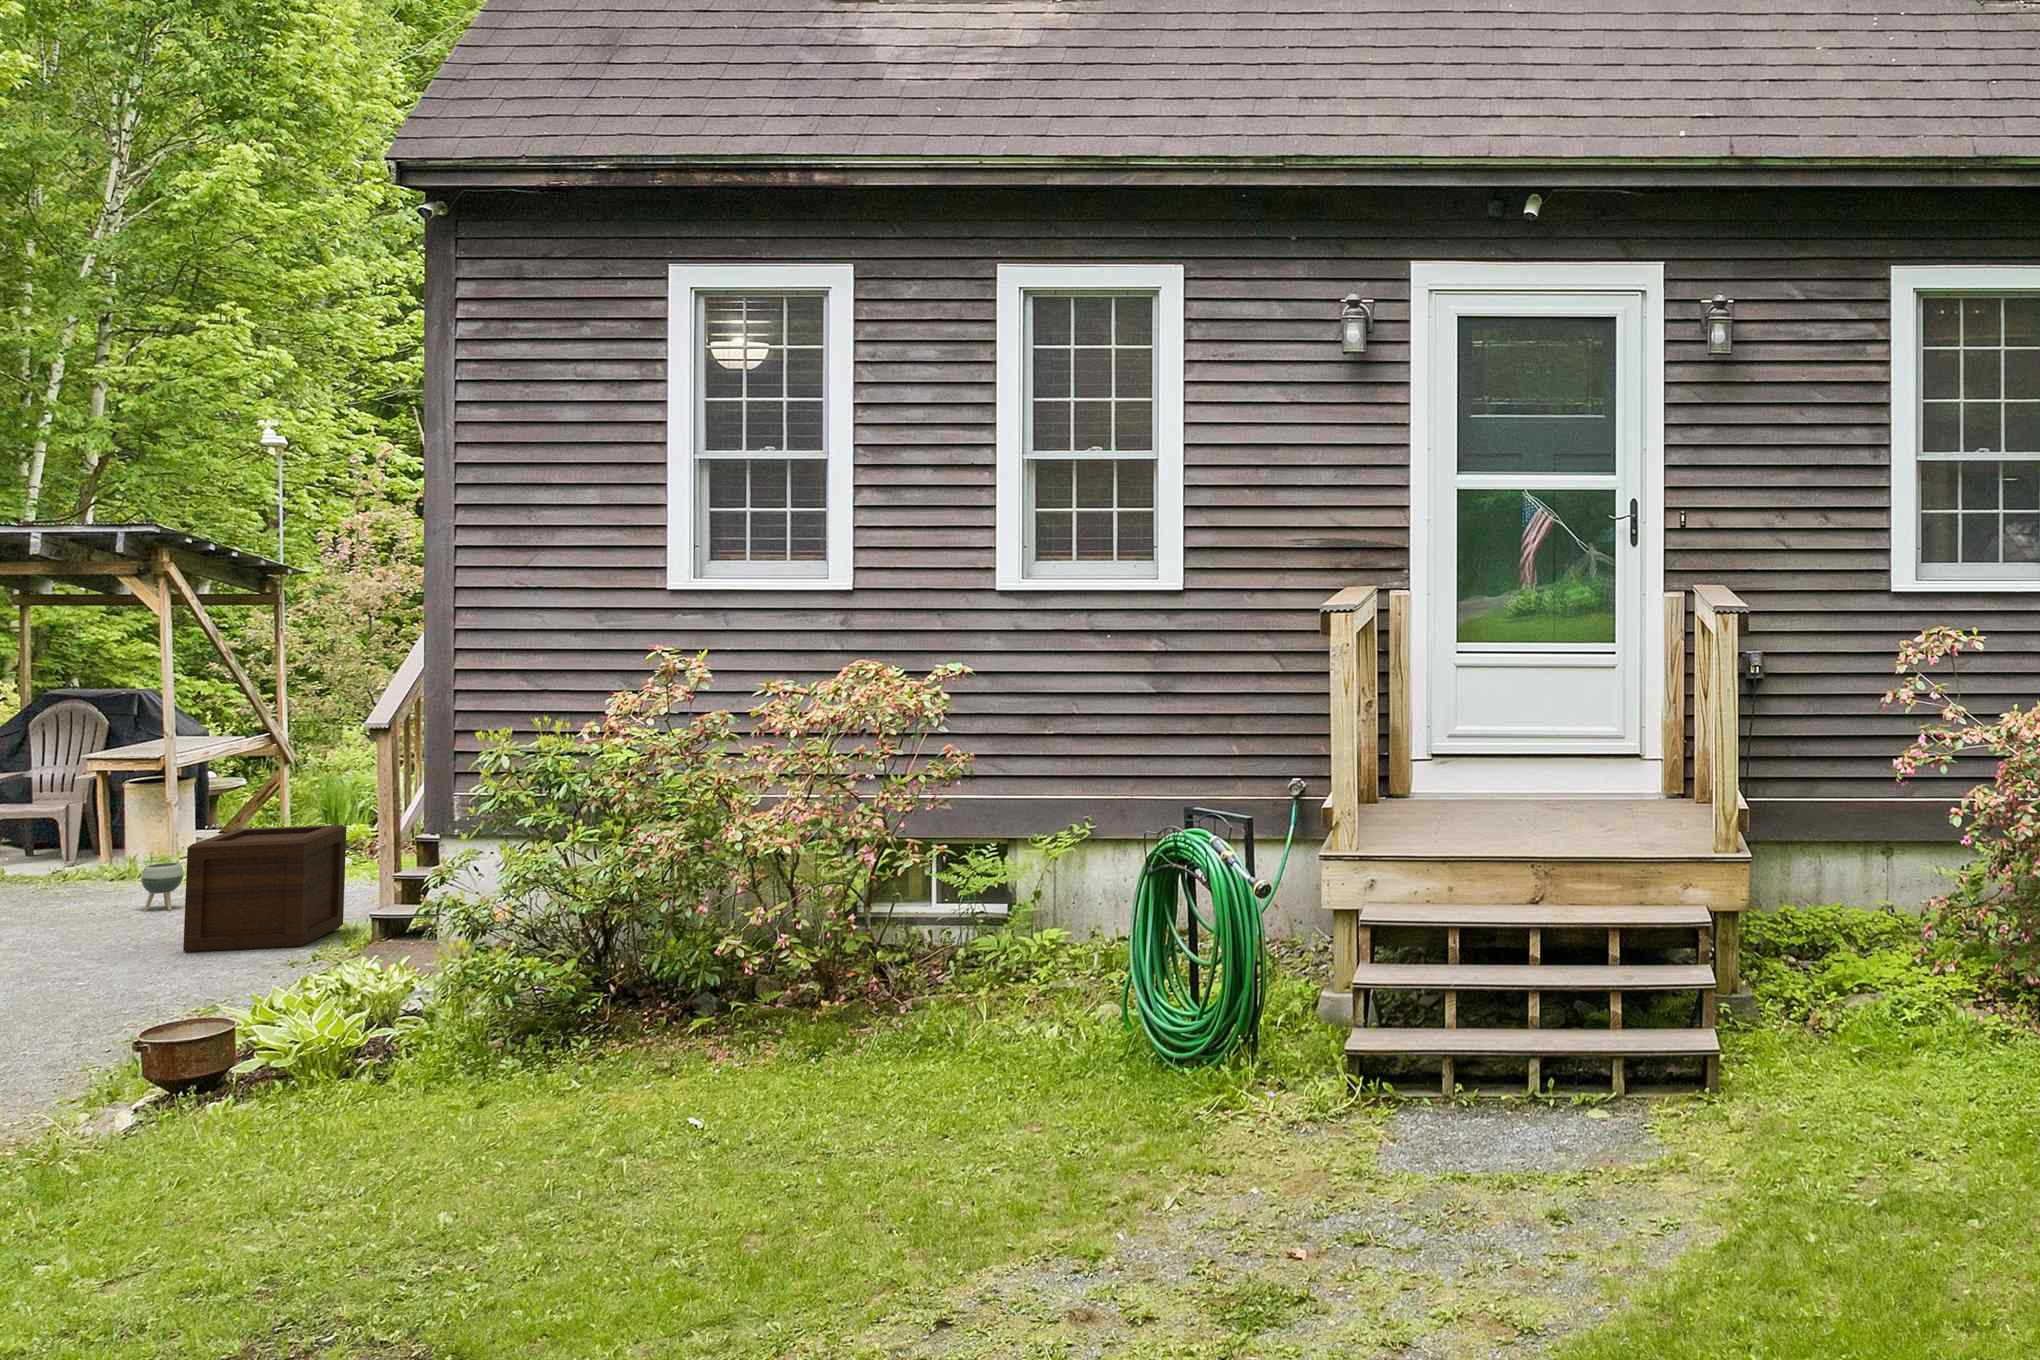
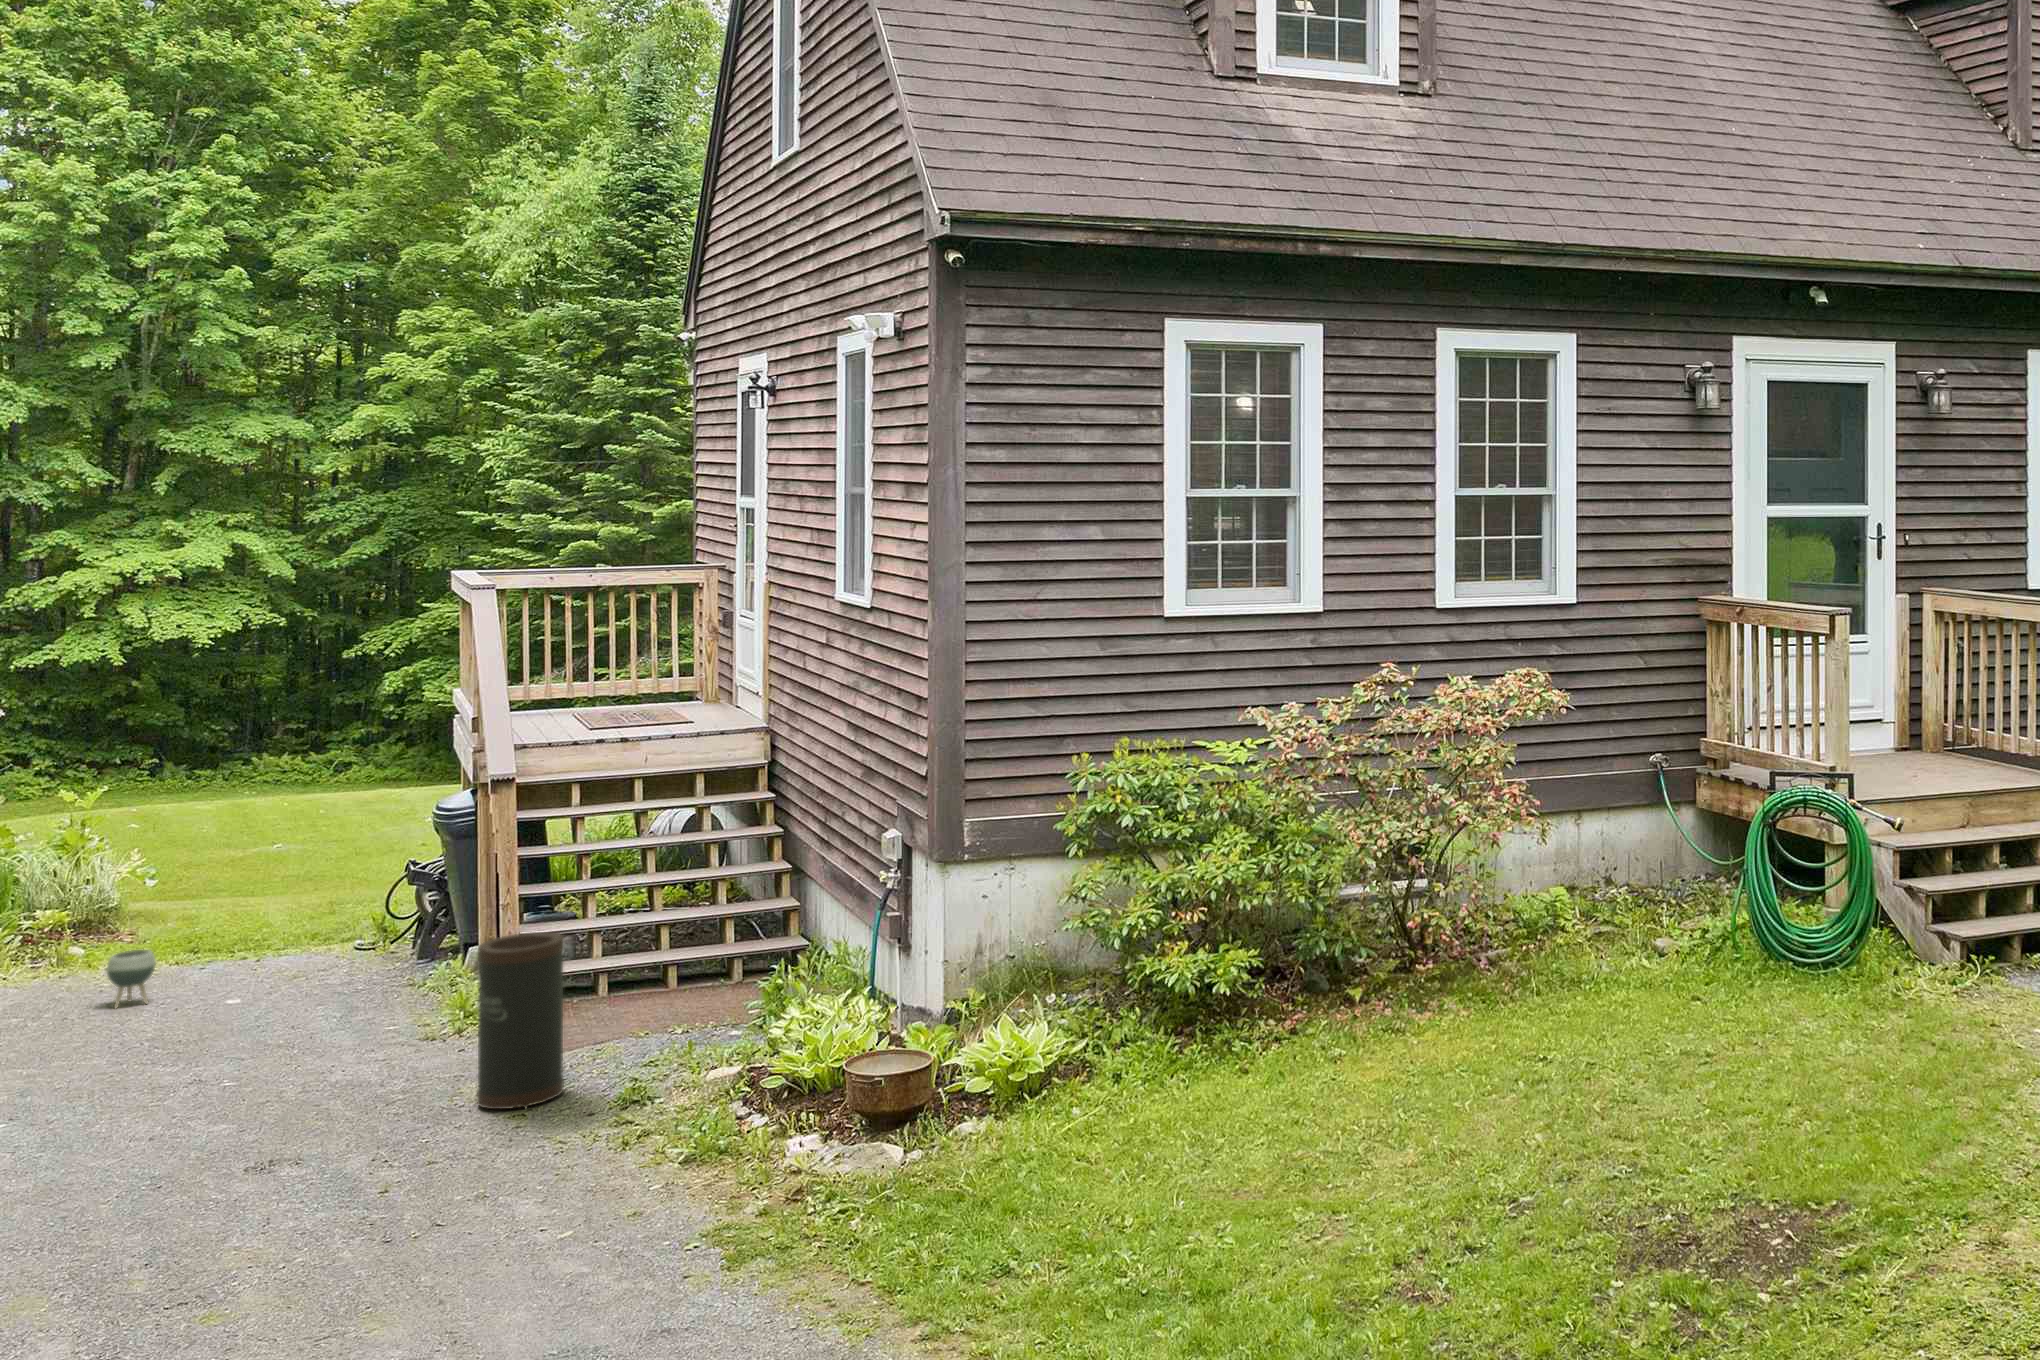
wooden crate: present [183,825,346,953] -> none [346,881,497,1035]
trash can: none [28,861,125,1027] -> present [477,932,565,1109]

